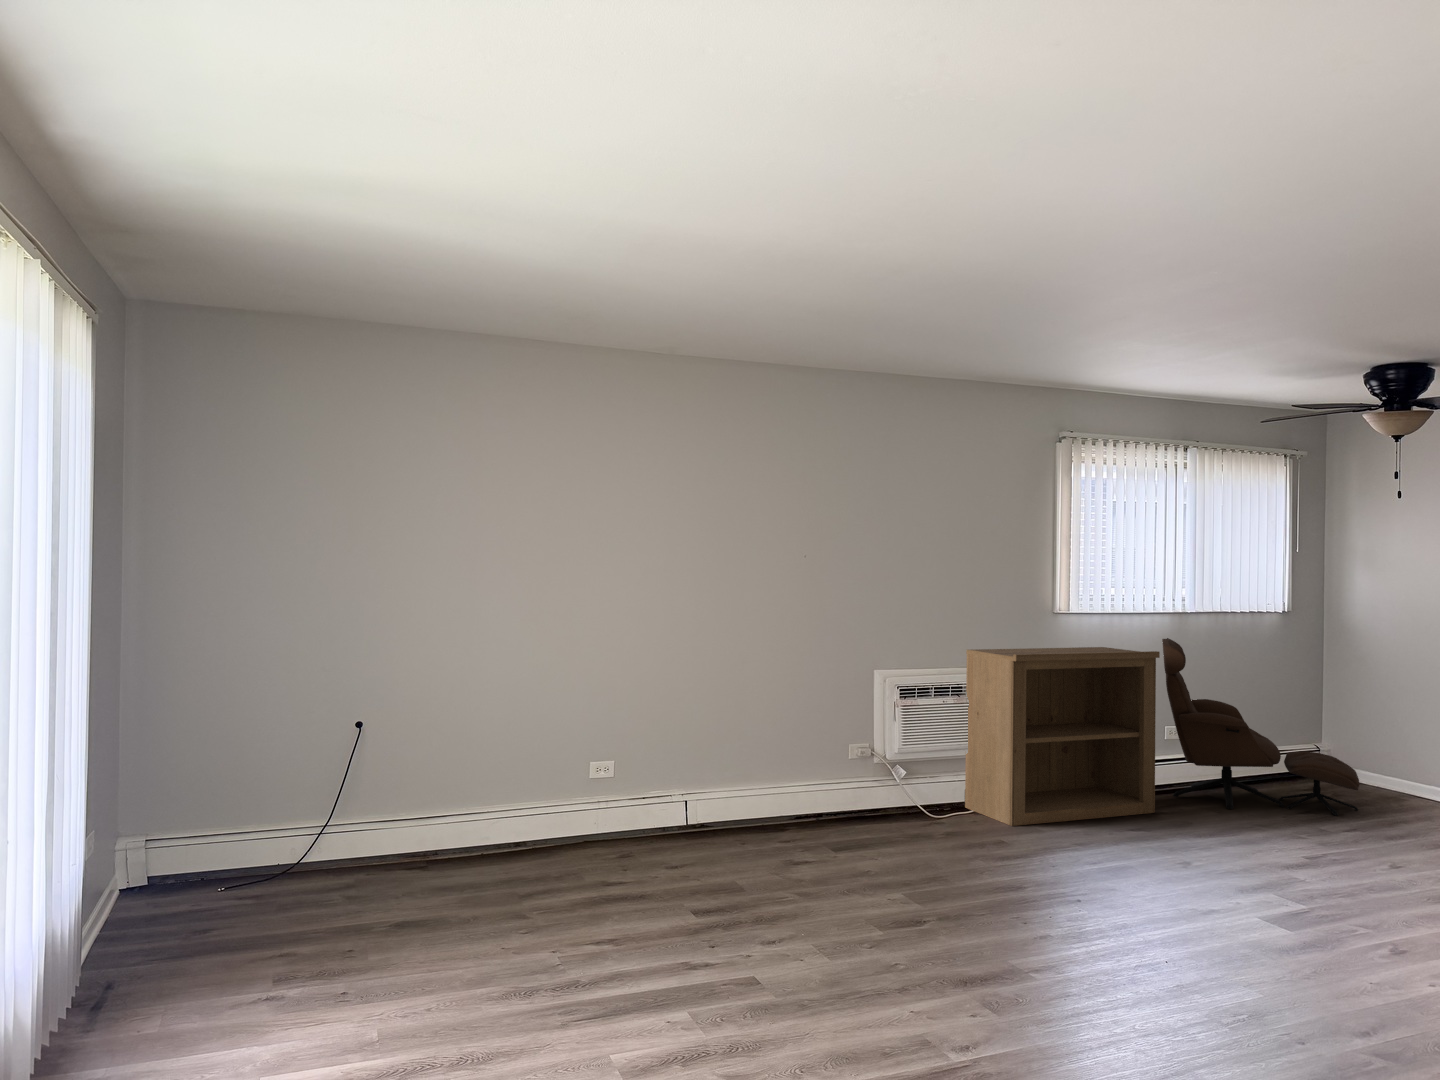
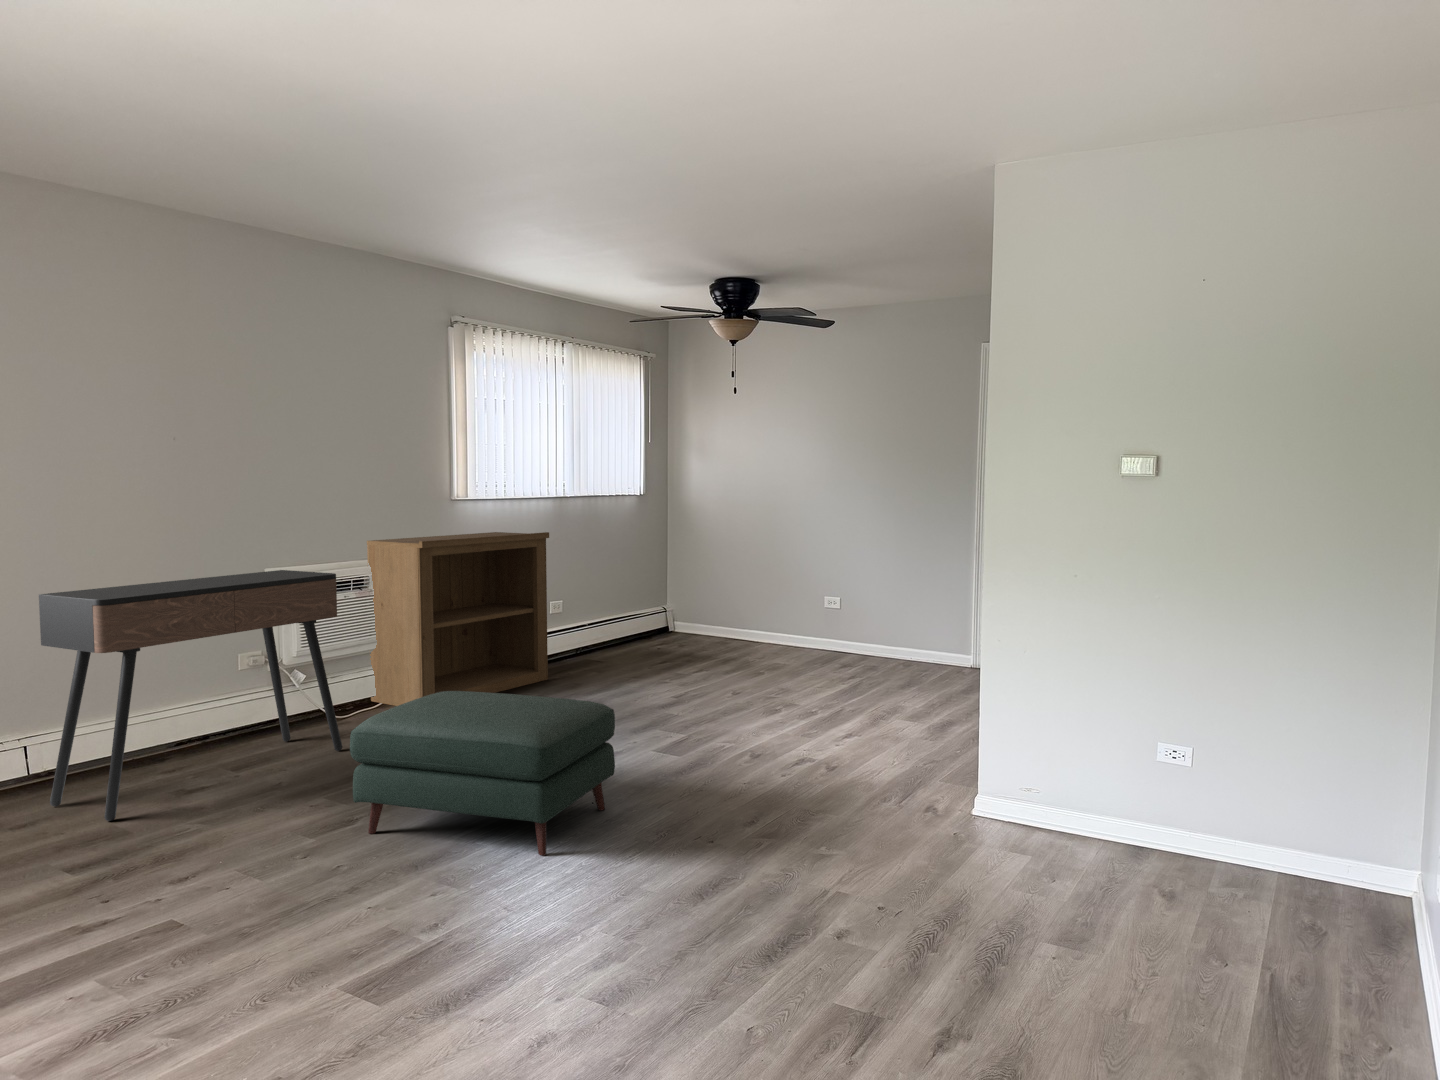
lounge chair: present [1162,638,1360,816] -> none [545,522,701,667]
console table: none [693,674,927,879] -> present [39,570,342,821]
ottoman: none [914,813,1191,1007] -> present [350,691,615,856]

